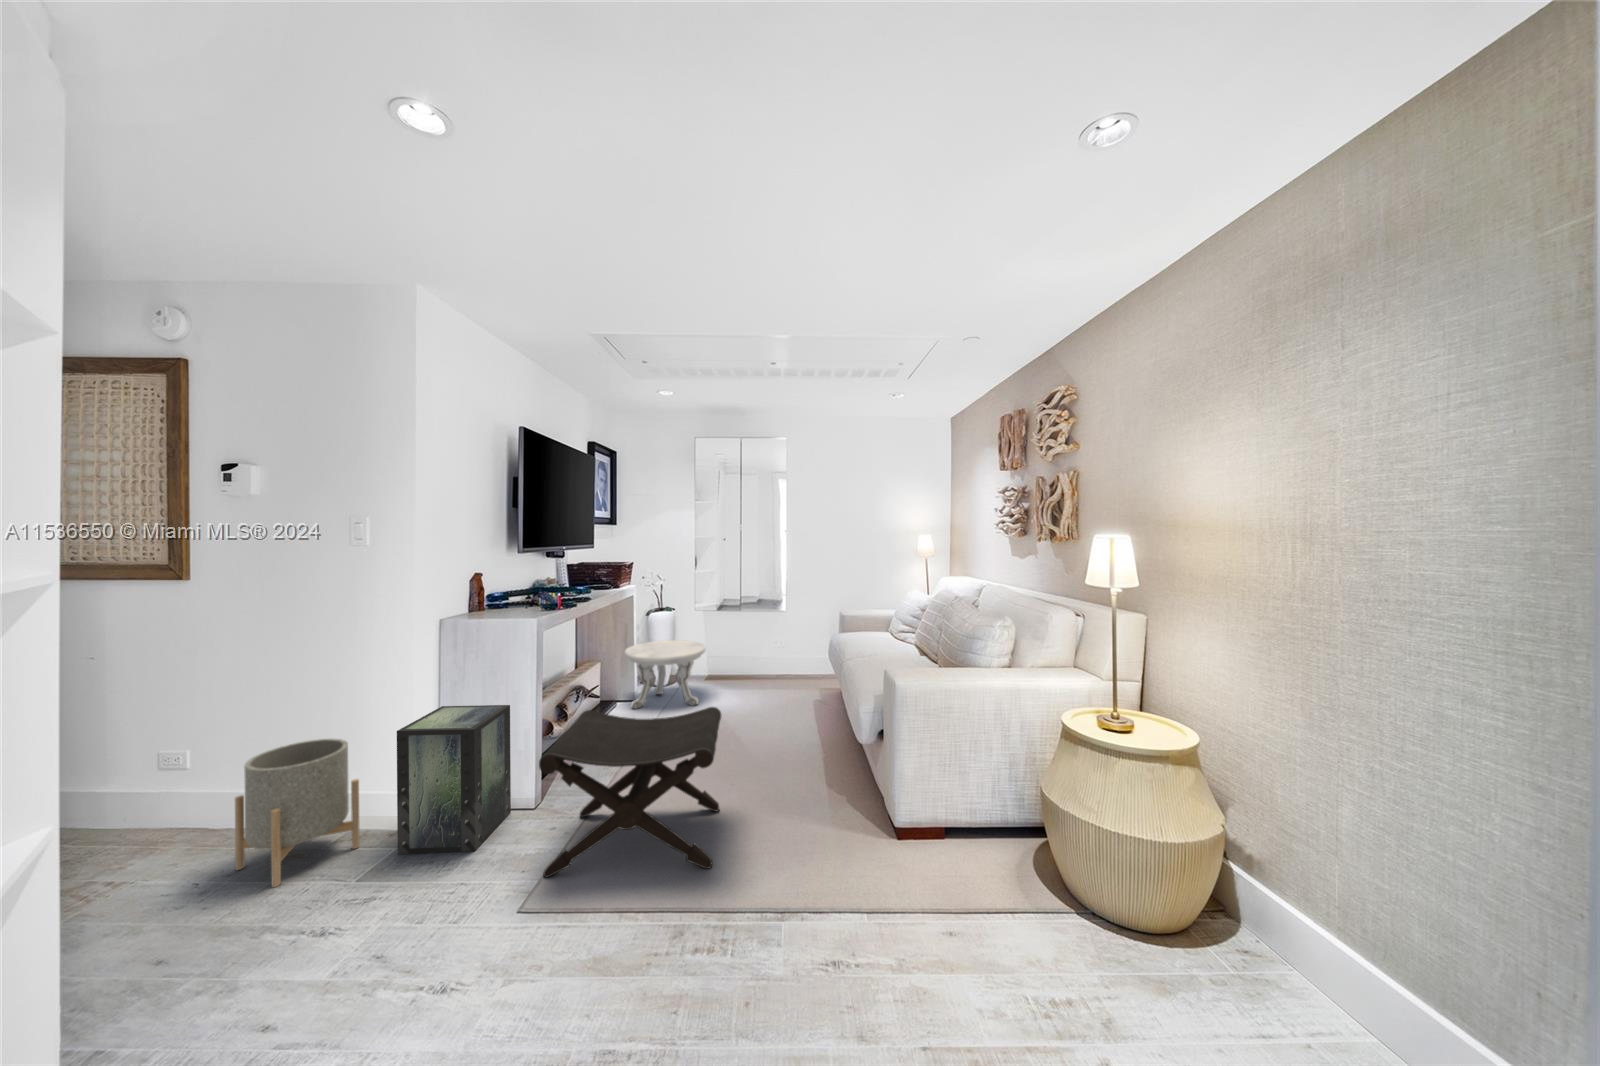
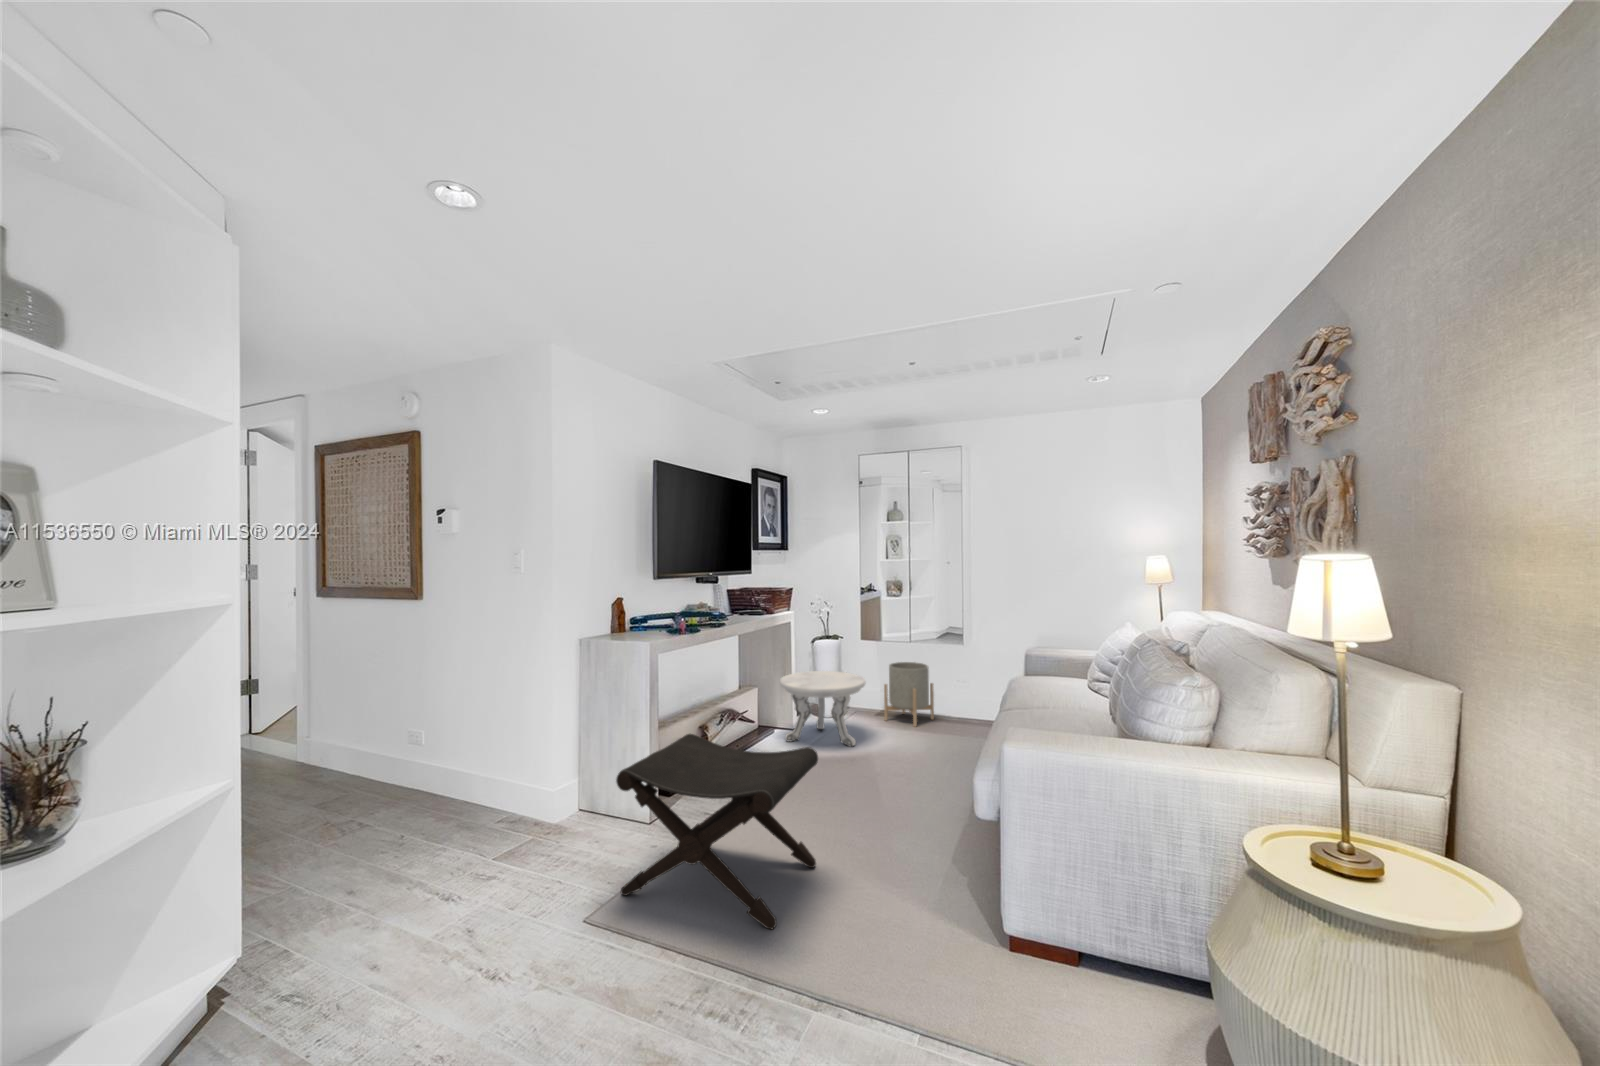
storage box: present [397,705,511,854] -> none [530,713,629,855]
planter: present [235,739,360,887] -> present [884,662,934,727]

